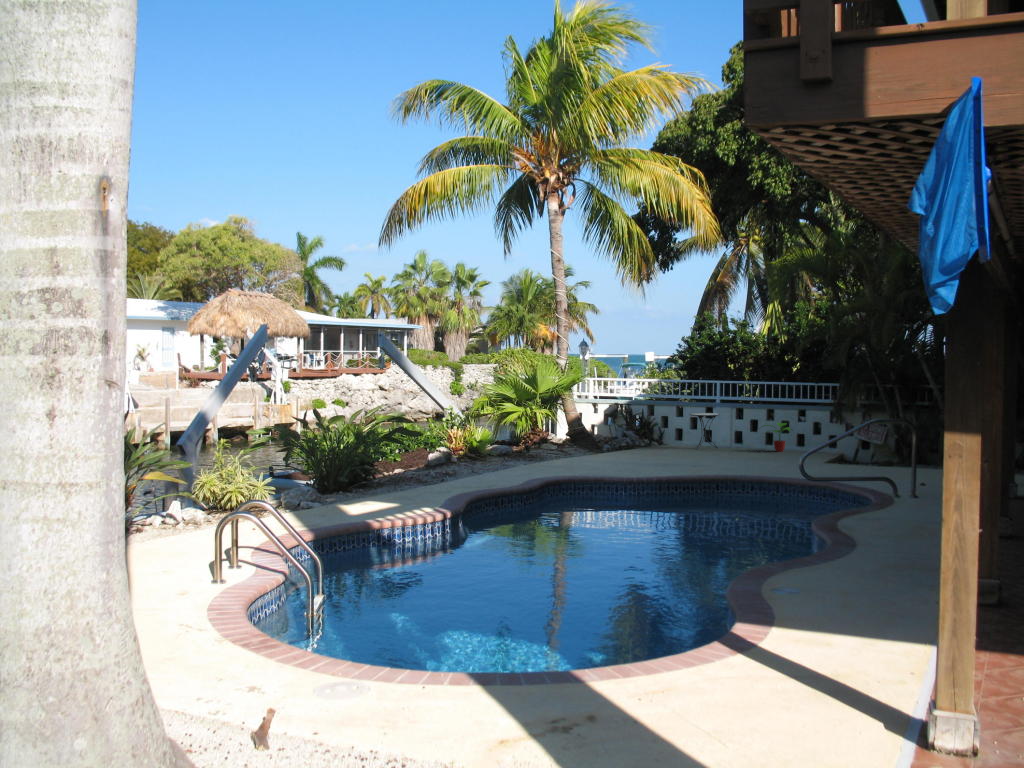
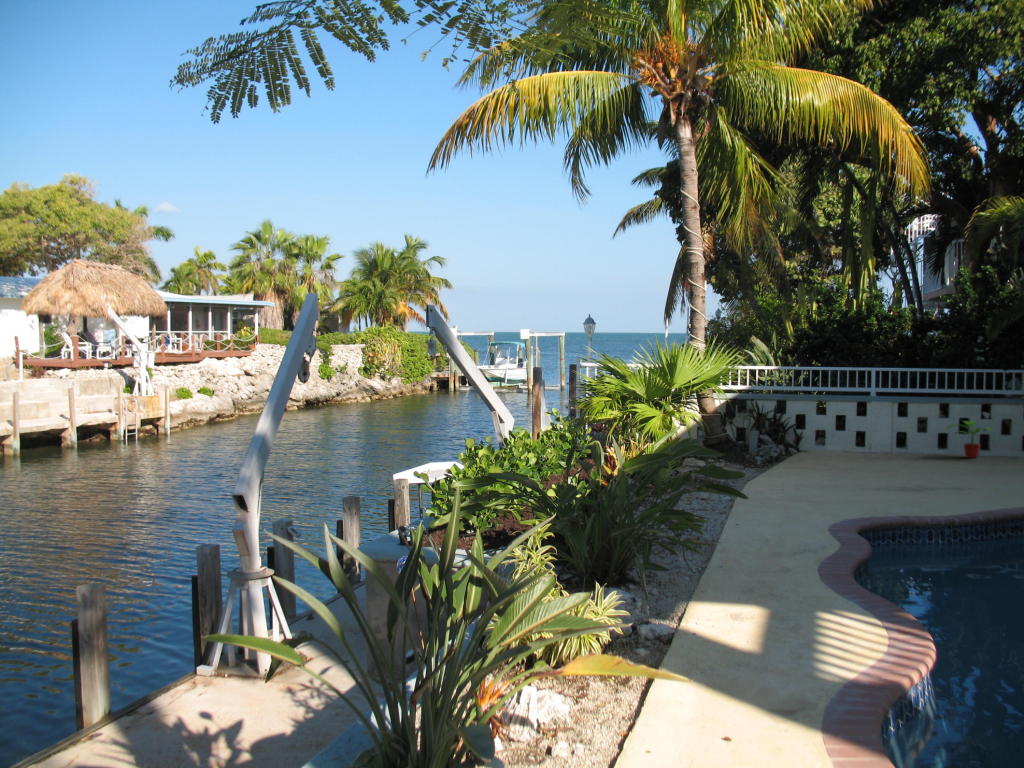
side table: present [690,413,720,450] -> none [847,410,887,458]

